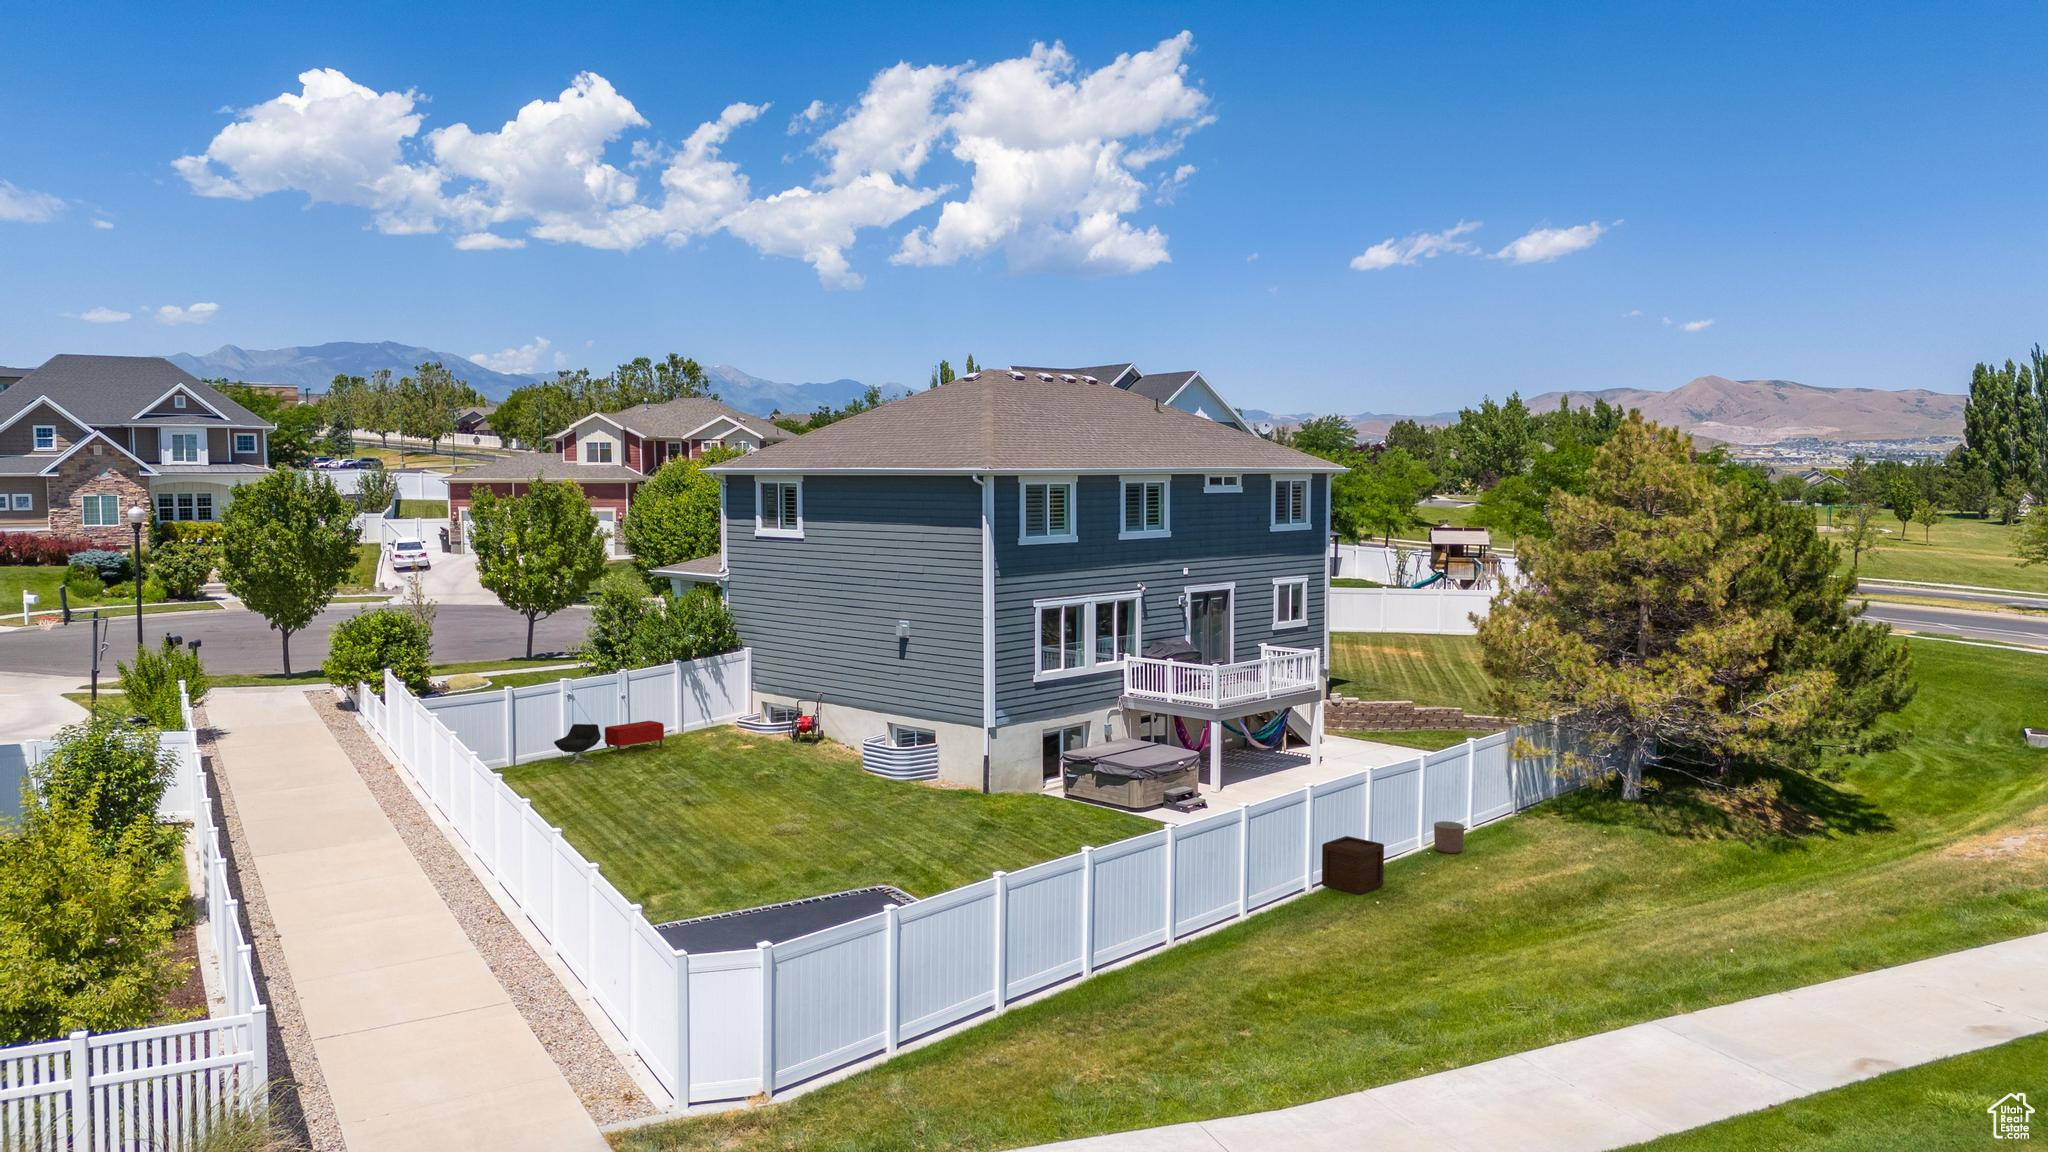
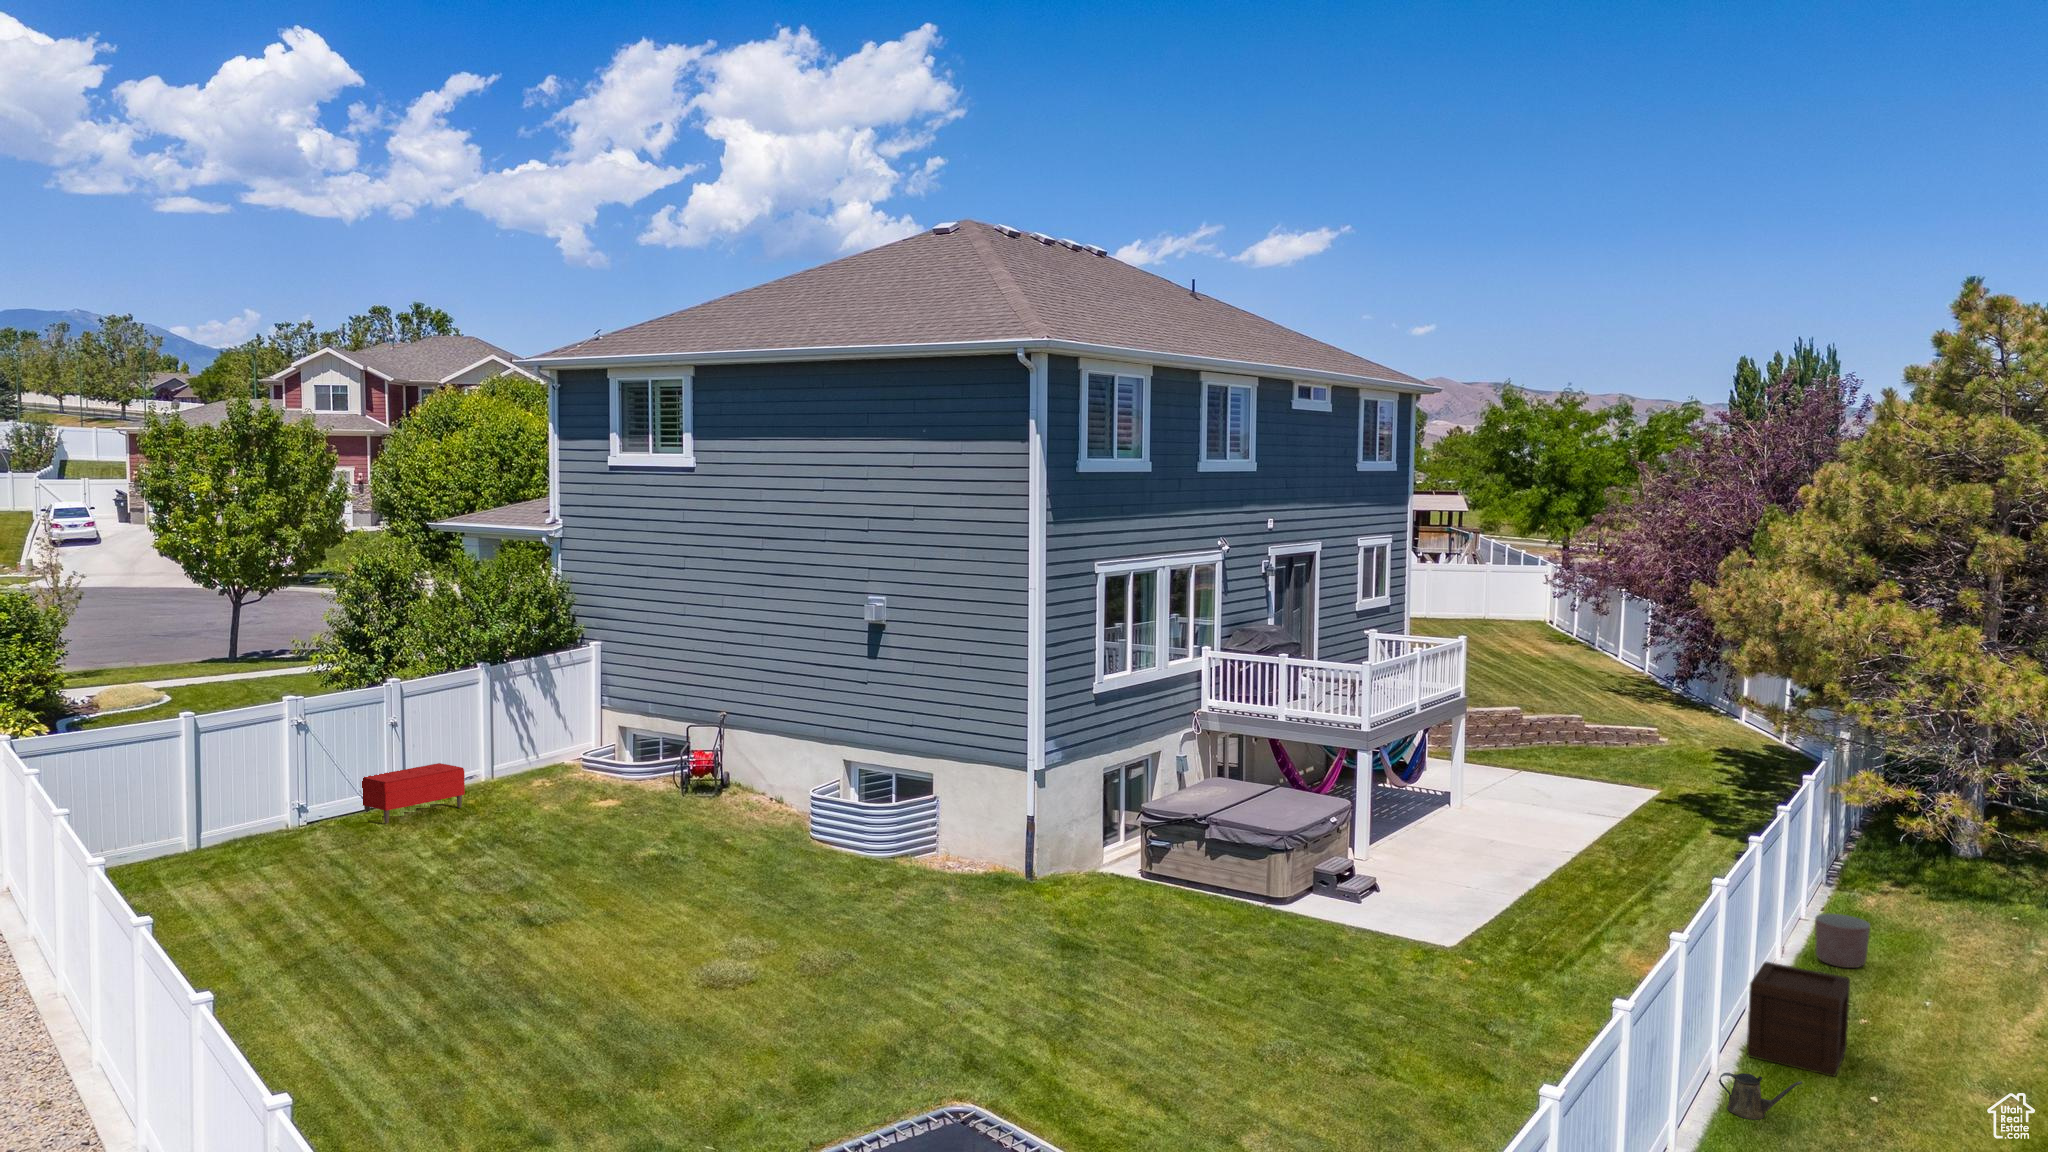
lounge chair: present [554,724,601,764] -> none [268,774,354,846]
watering can: none [1275,884,1310,908] -> present [1719,1073,1802,1119]

